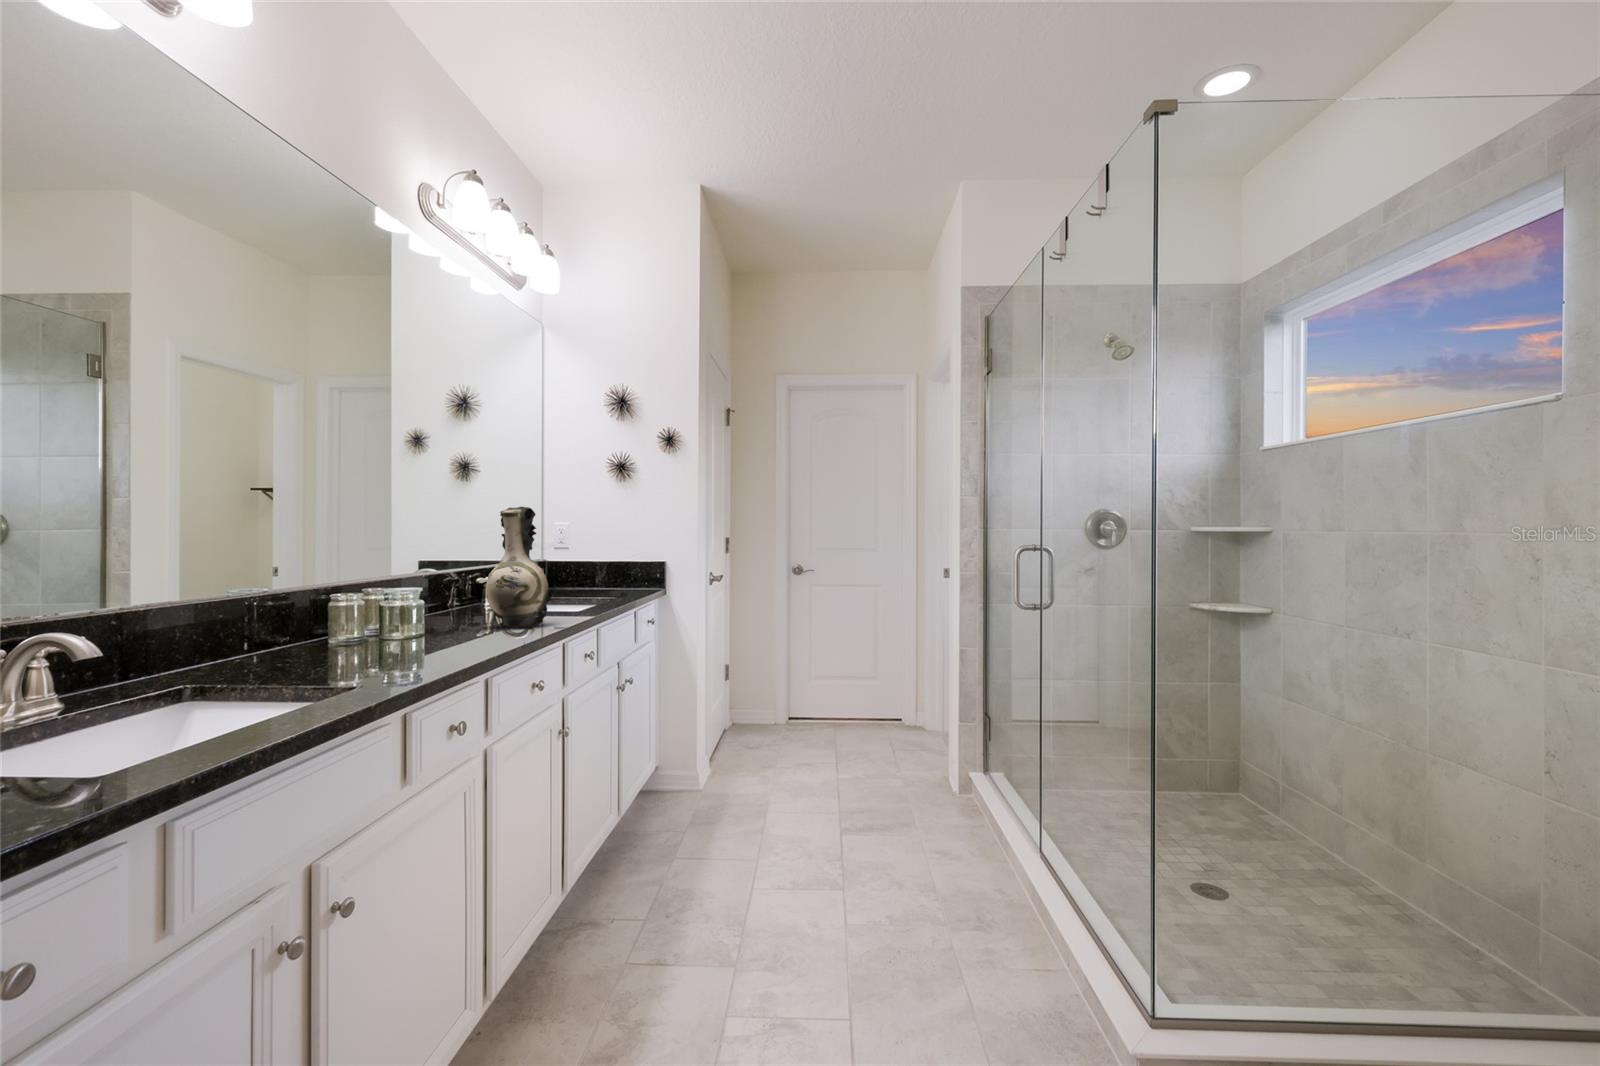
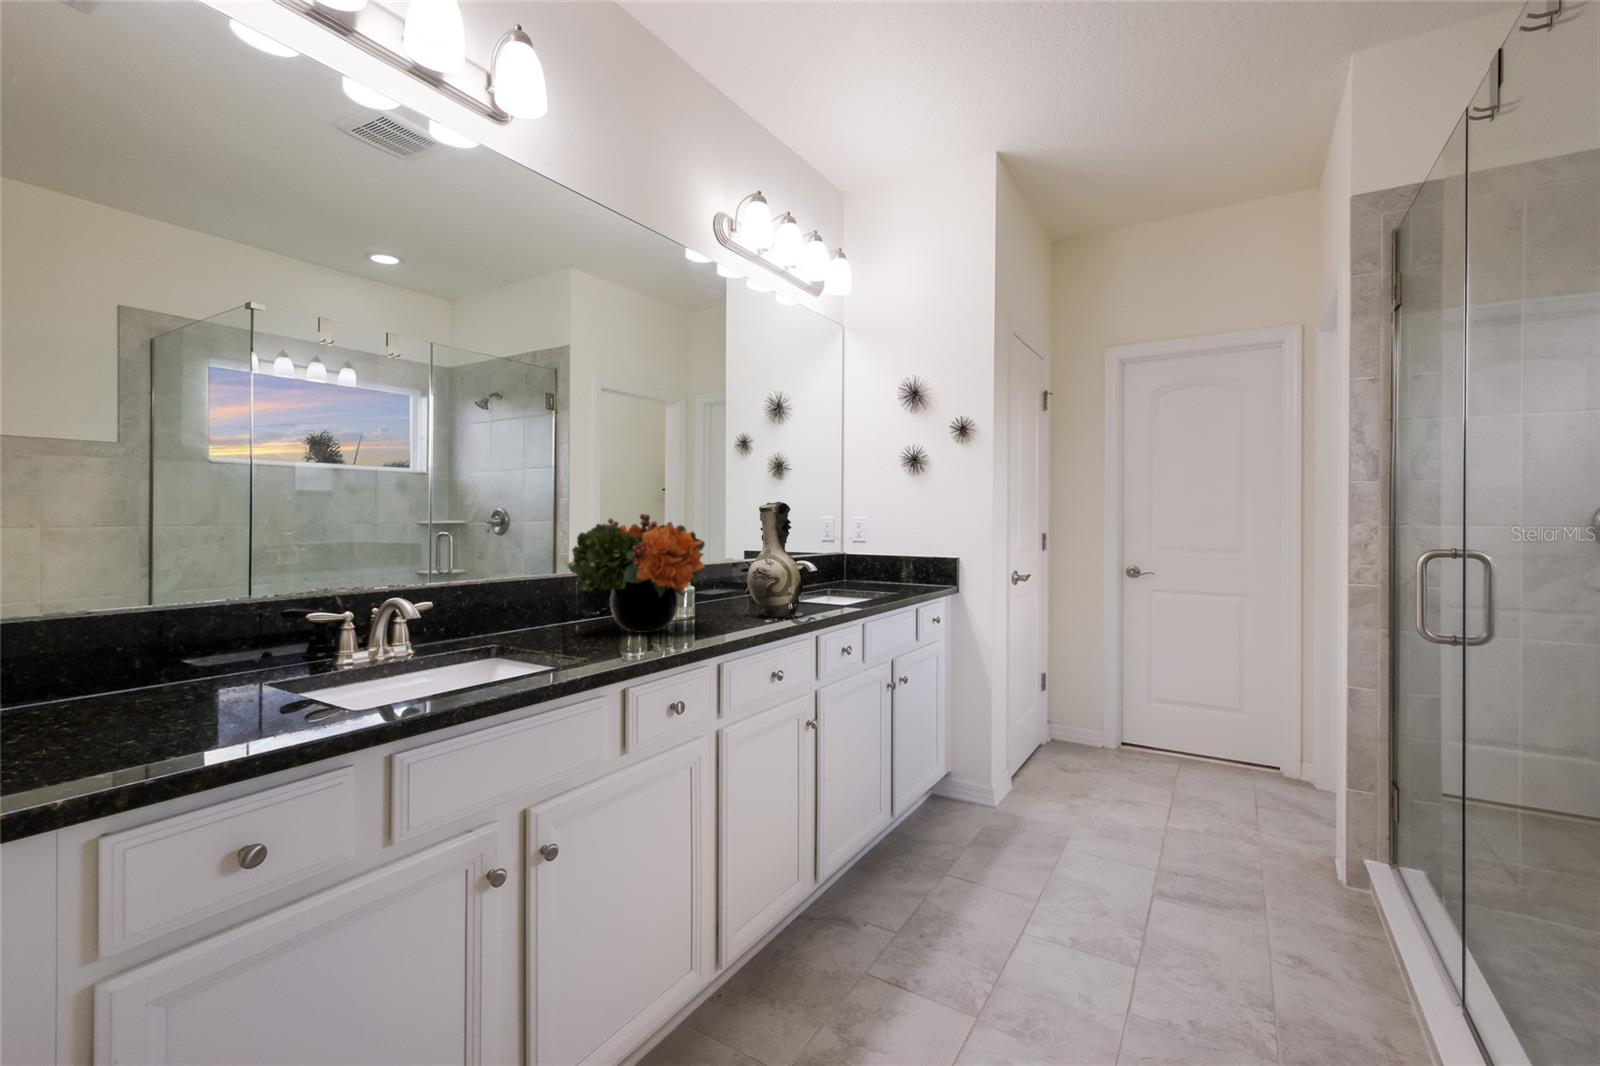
flower arrangement: none [275,518,464,654] -> present [568,514,705,633]

